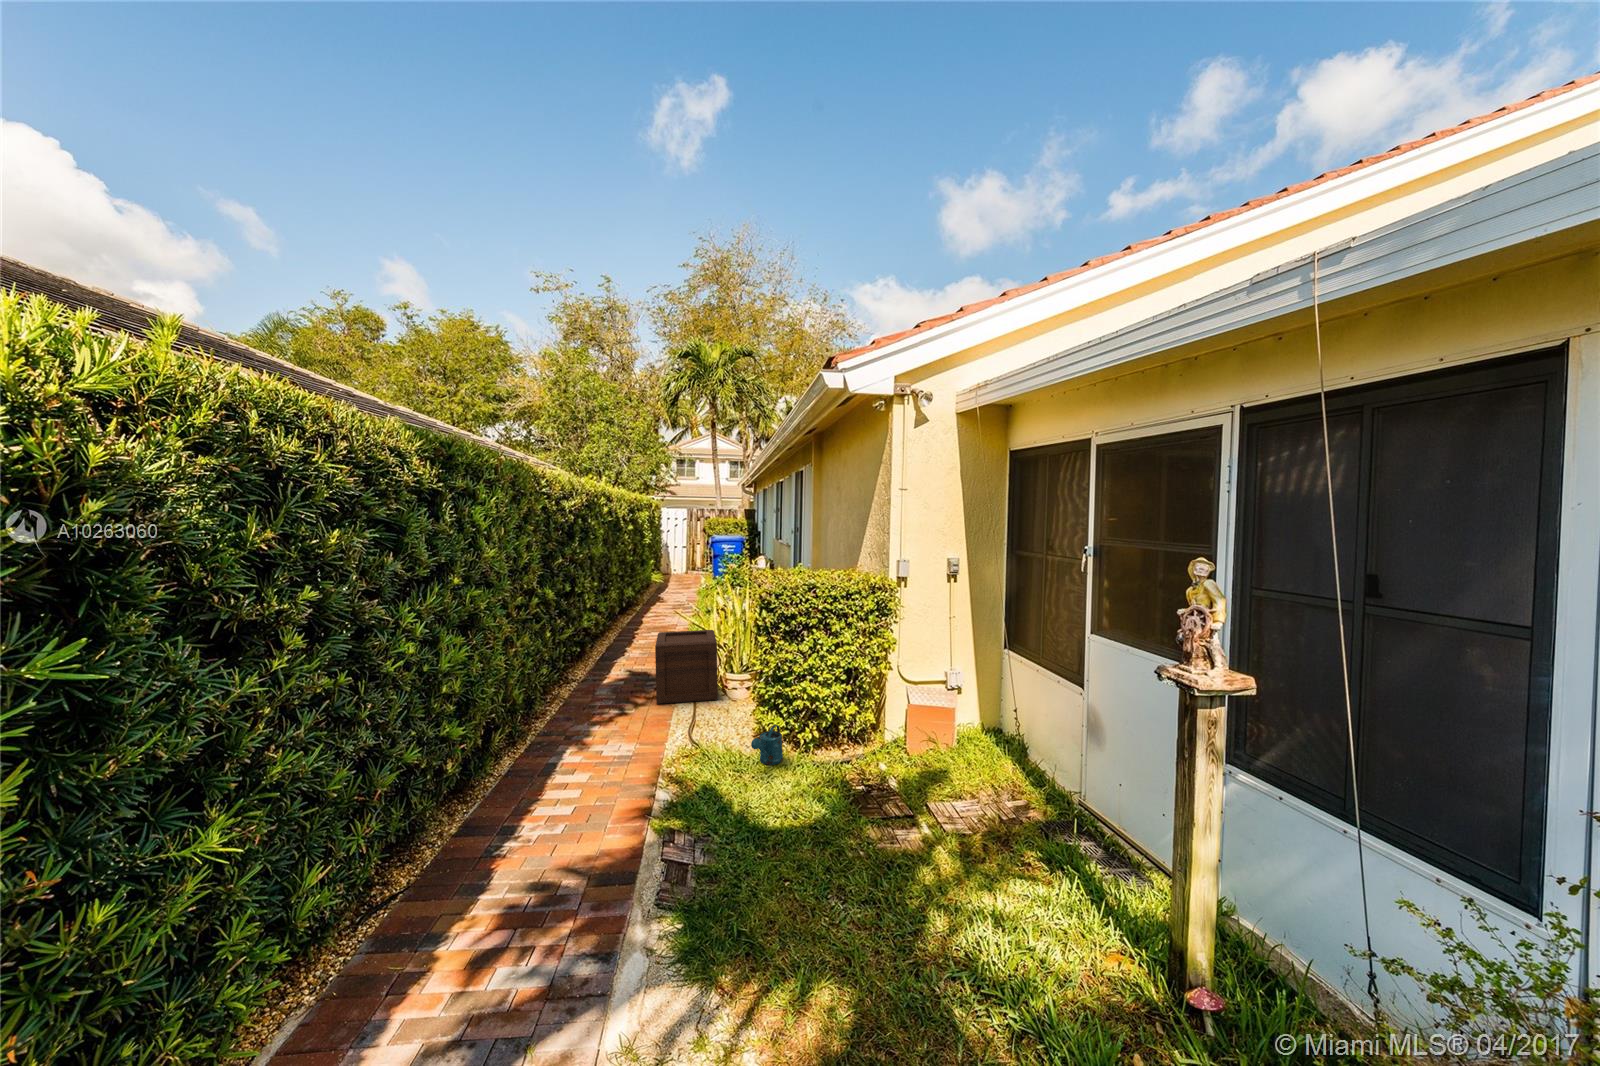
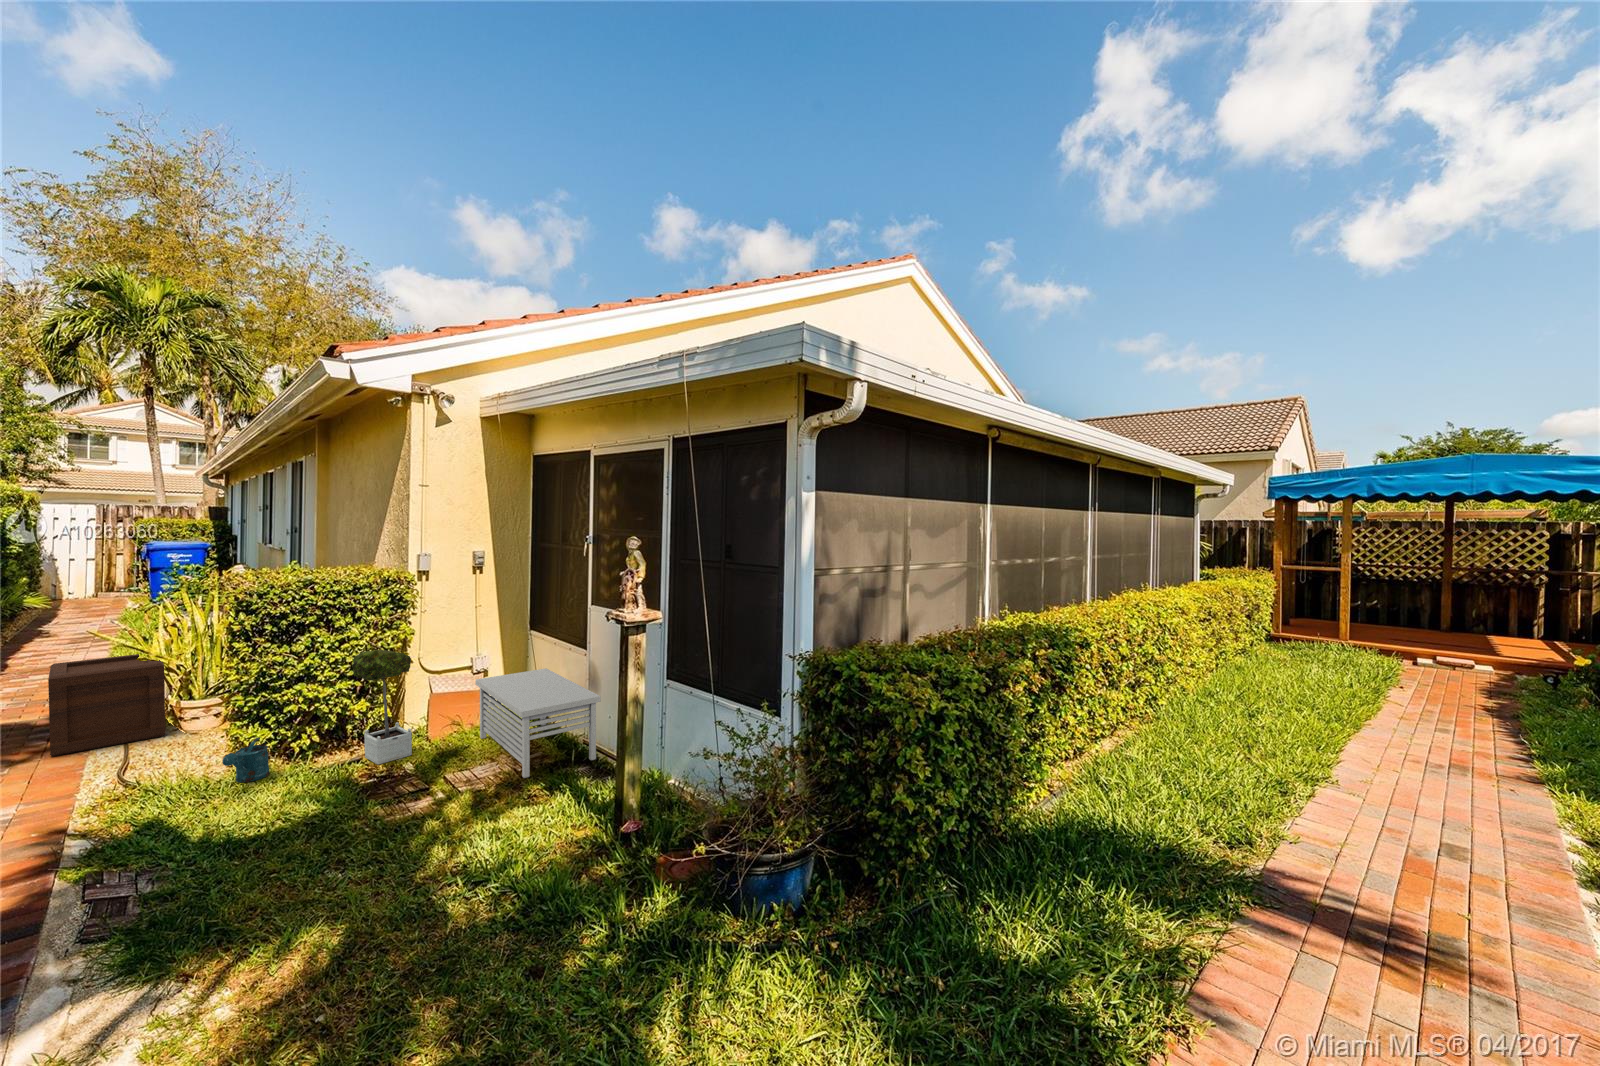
potted tree: none [845,658,895,774] -> present [352,649,412,764]
storage bench: none [954,697,1112,840] -> present [475,668,601,778]

